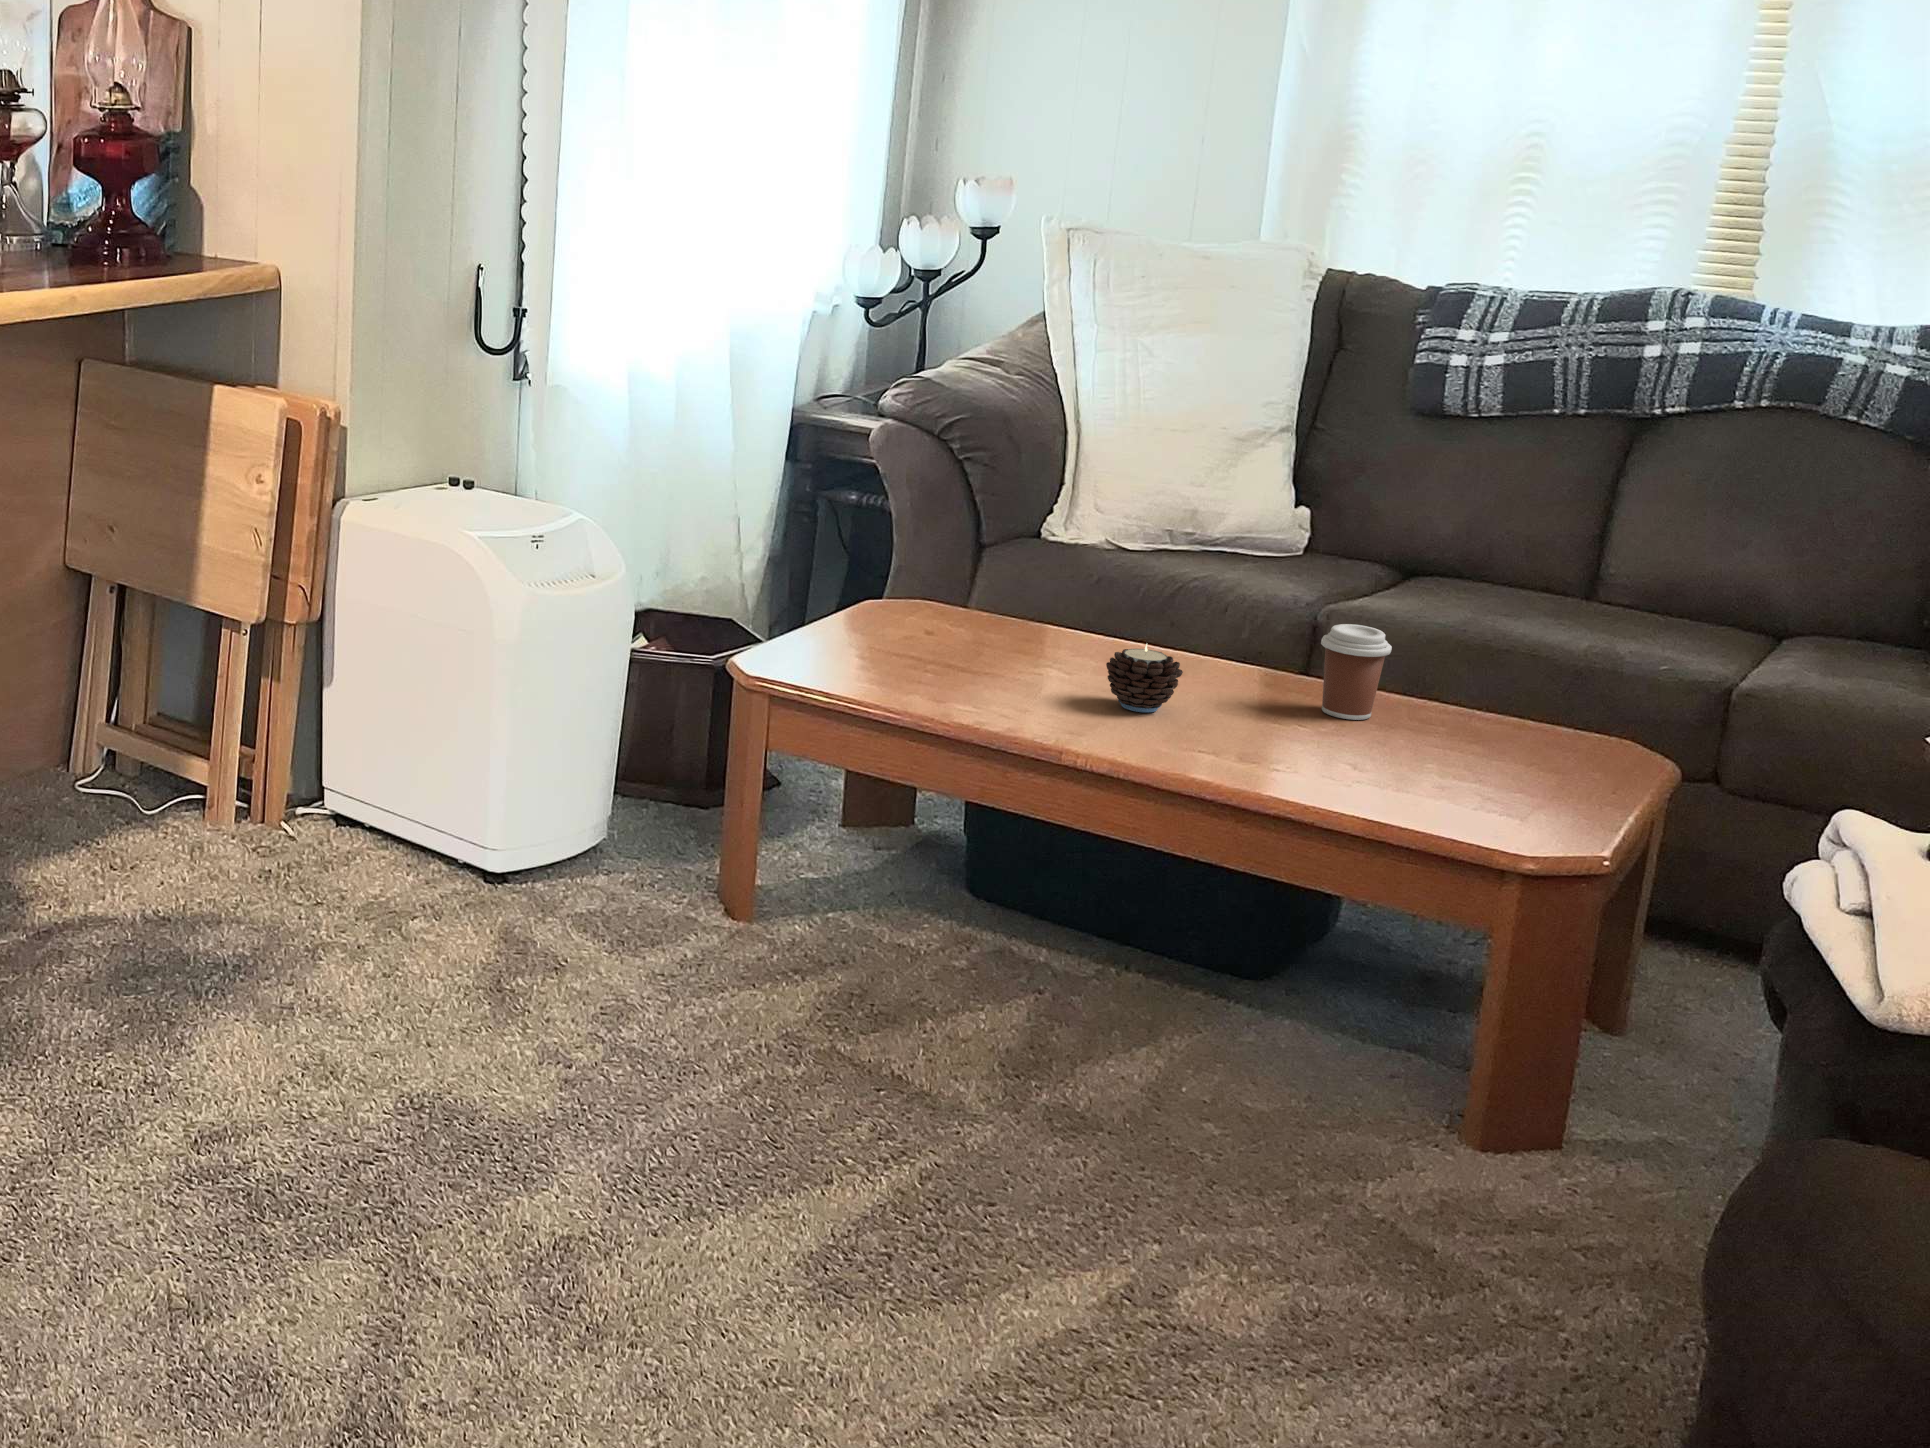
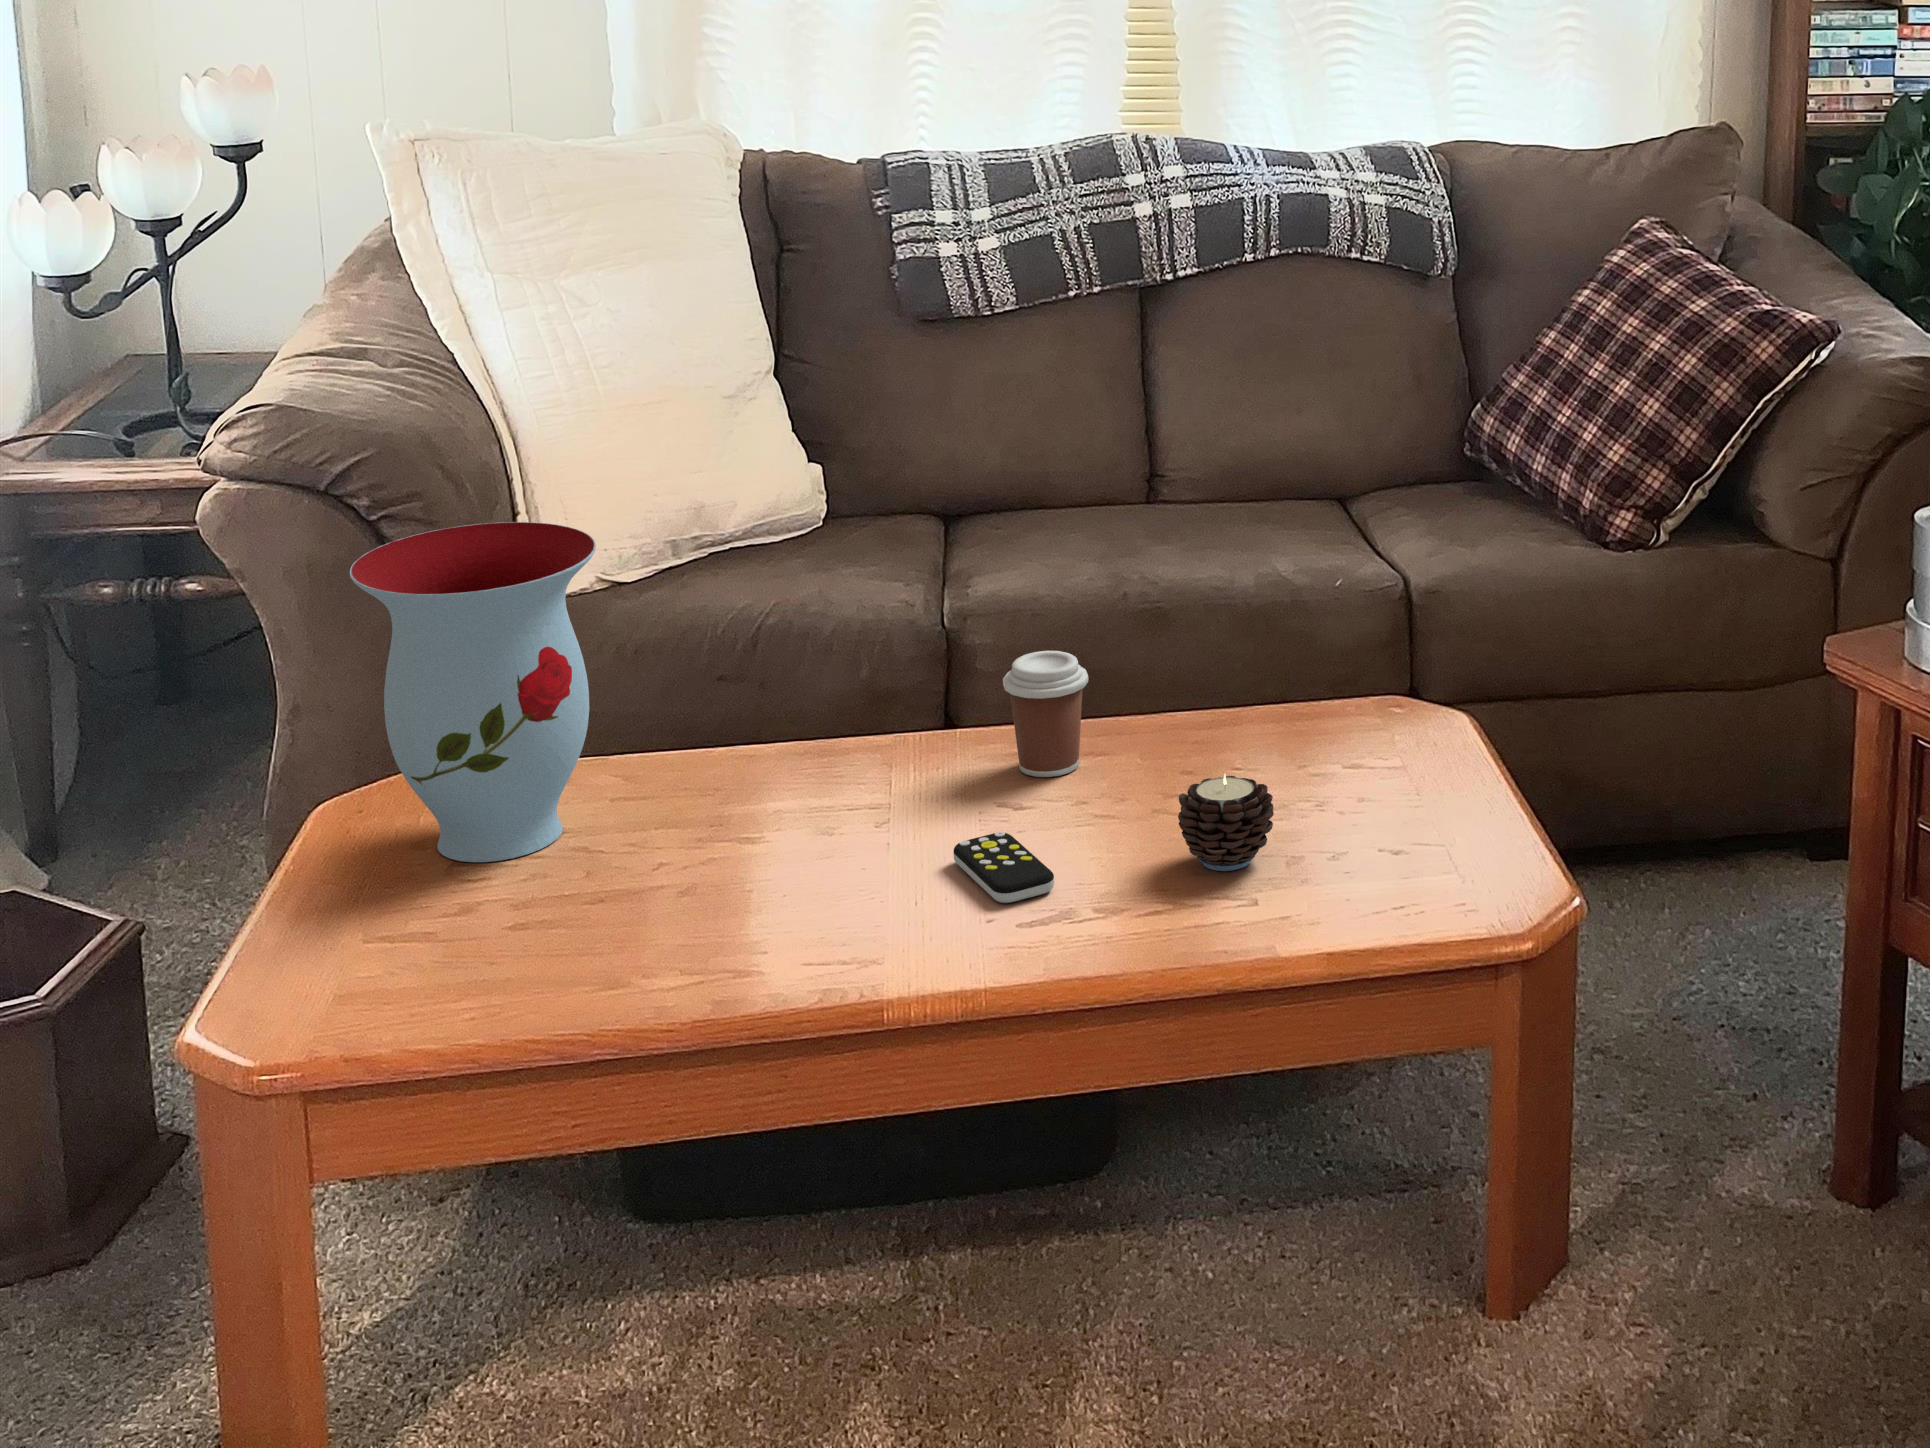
vase: none [896,440,1052,659] -> present [349,522,596,862]
candle: present [1106,644,1183,712] -> present [1178,774,1274,871]
remote control: none [1225,722,1284,766] -> present [954,832,1054,903]

